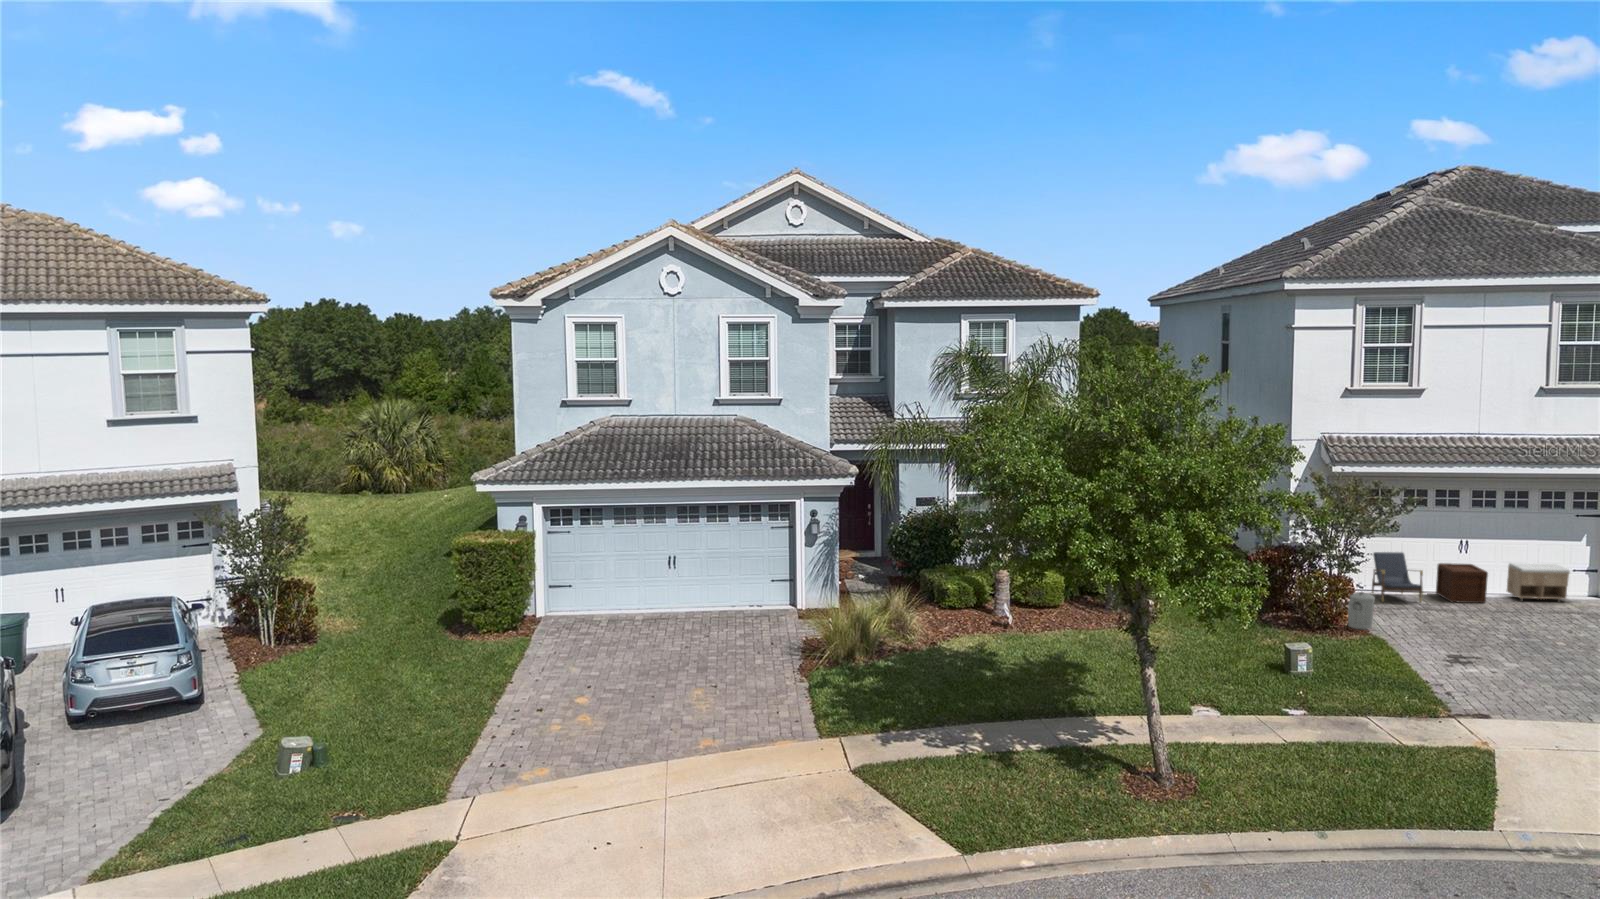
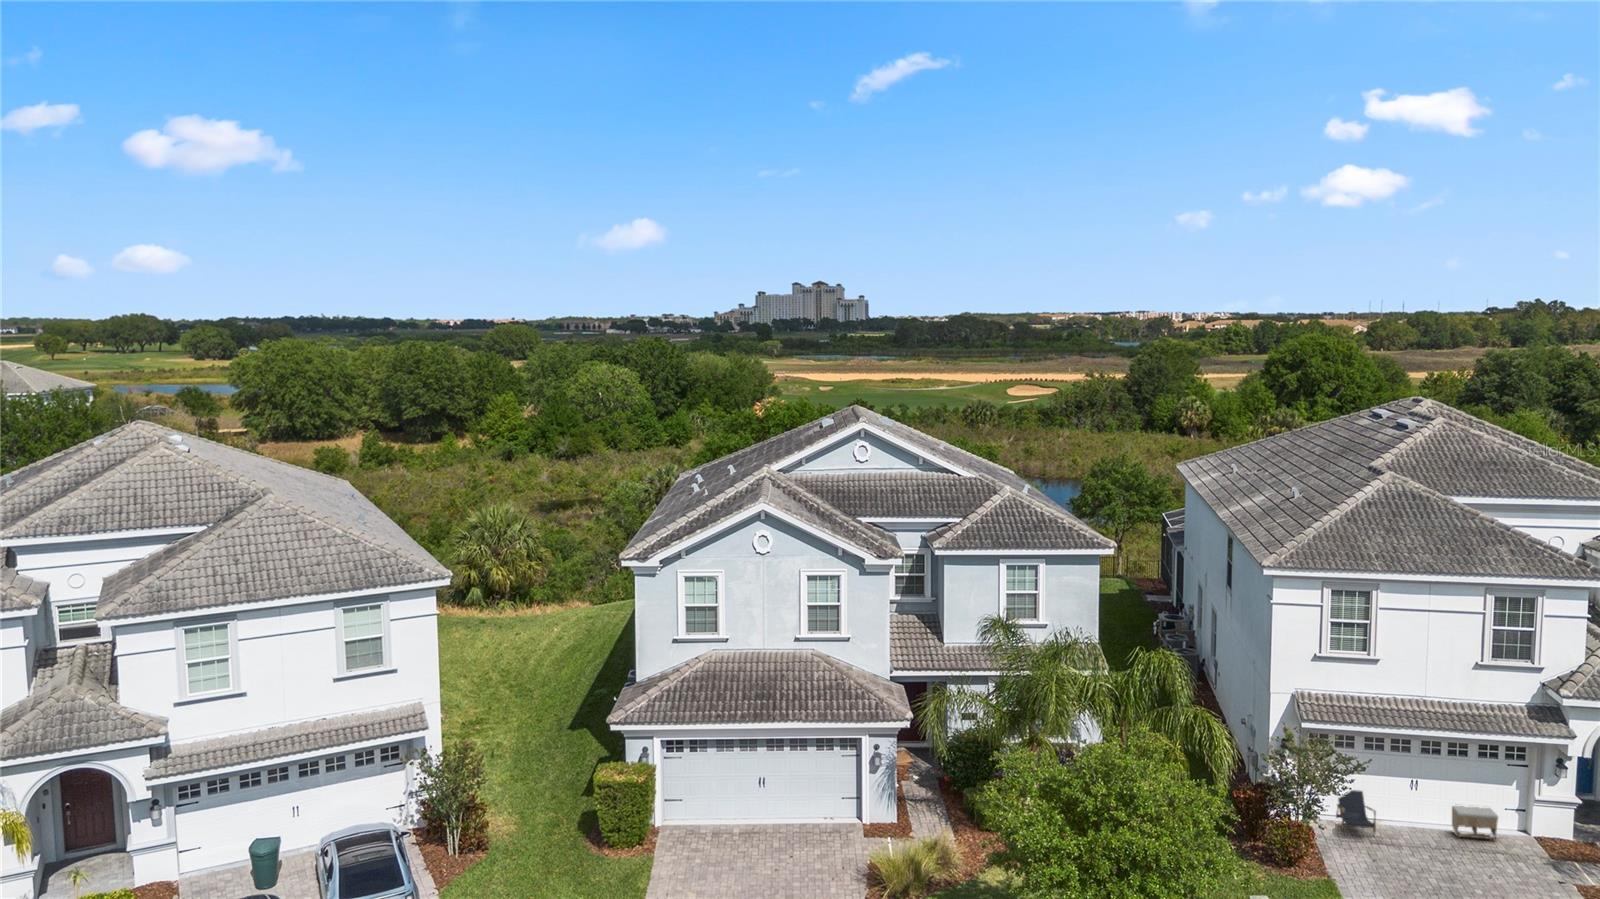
wooden crate: present [1436,563,1488,603] -> none [1390,801,1430,840]
trash can: present [1348,592,1375,630] -> none [1307,839,1329,871]

